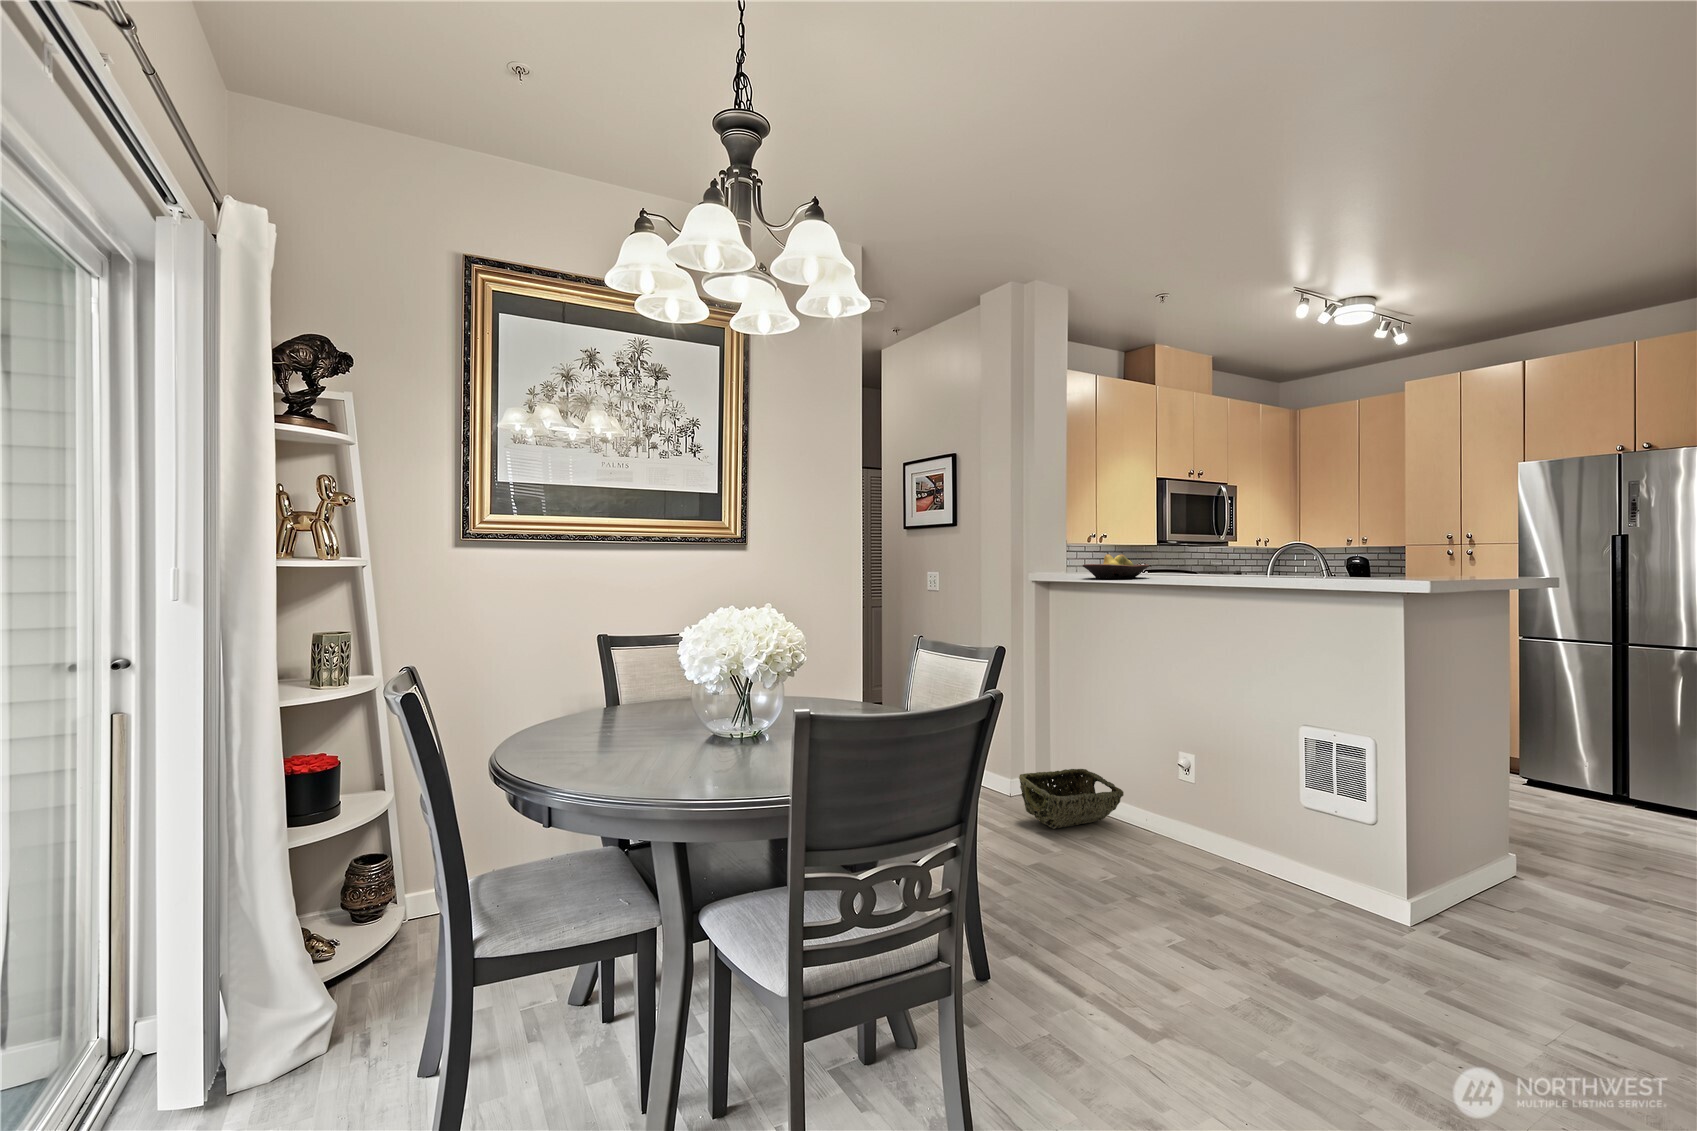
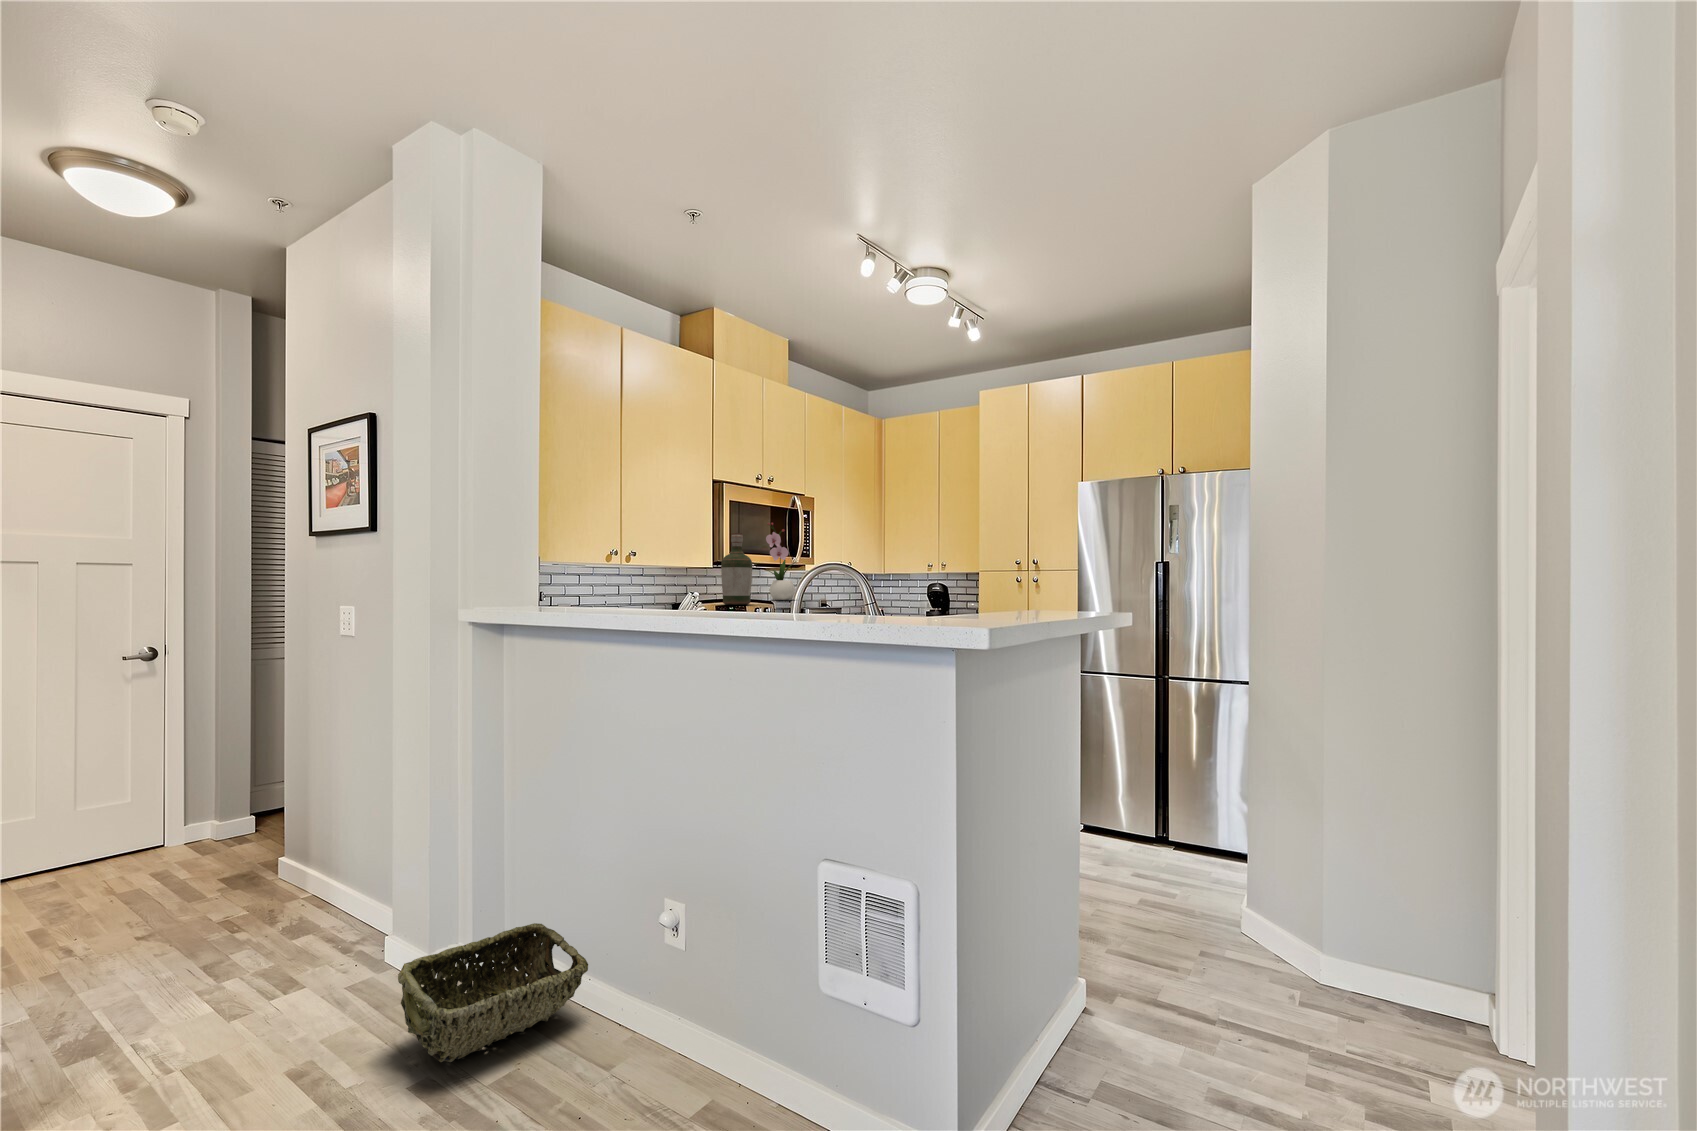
flower arrangement: none [1210,511,1238,571] -> present [766,523,797,600]
bottle: none [1184,520,1207,573] -> present [721,533,752,605]
fruit bowl: present [1083,554,1149,578] -> none [522,580,642,620]

